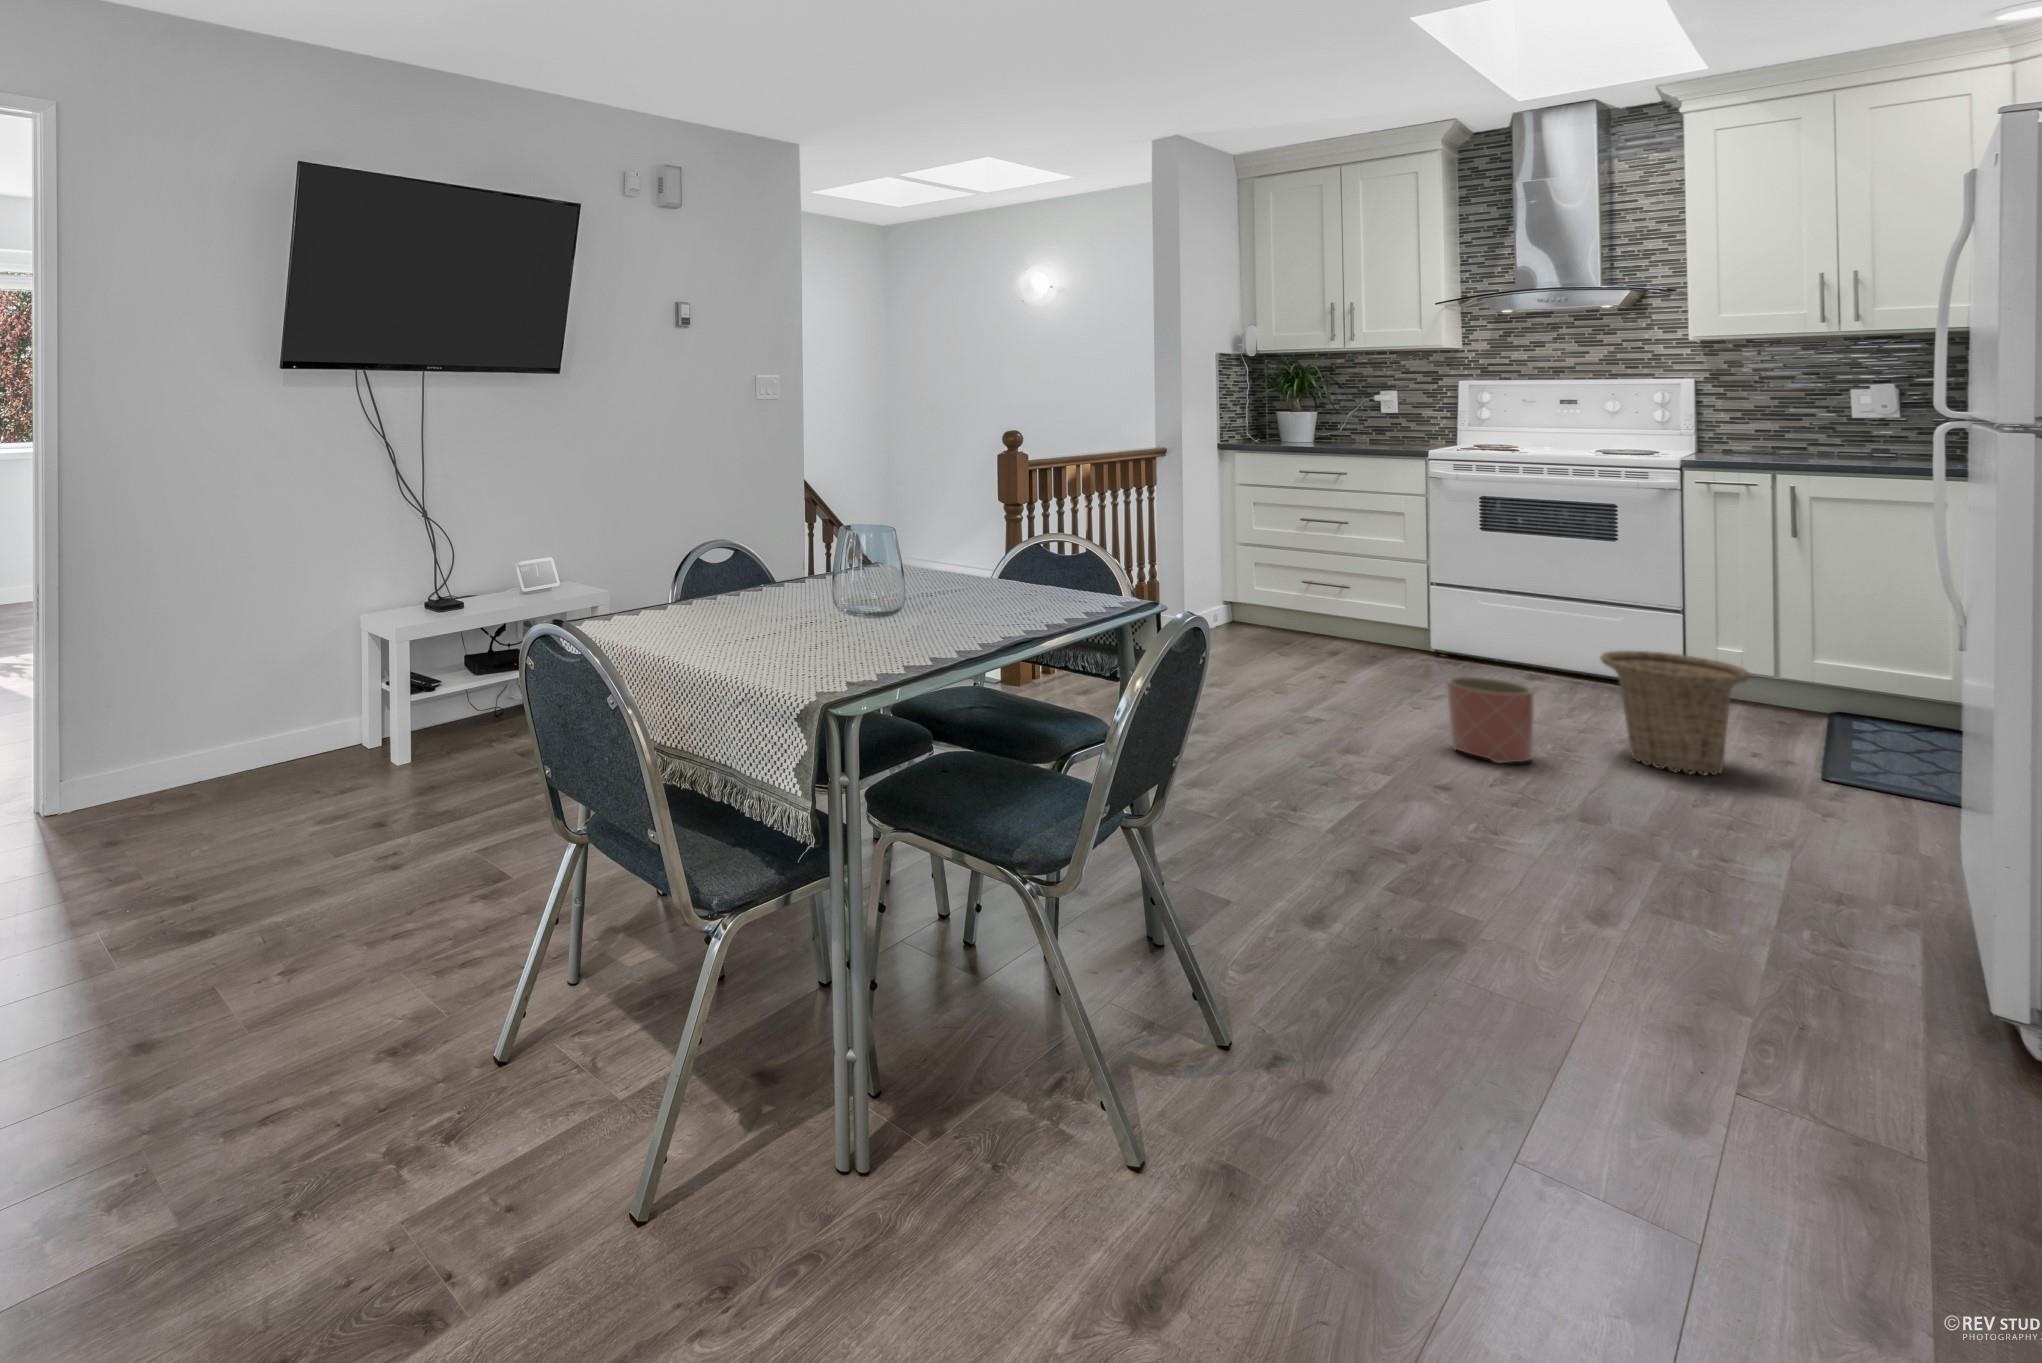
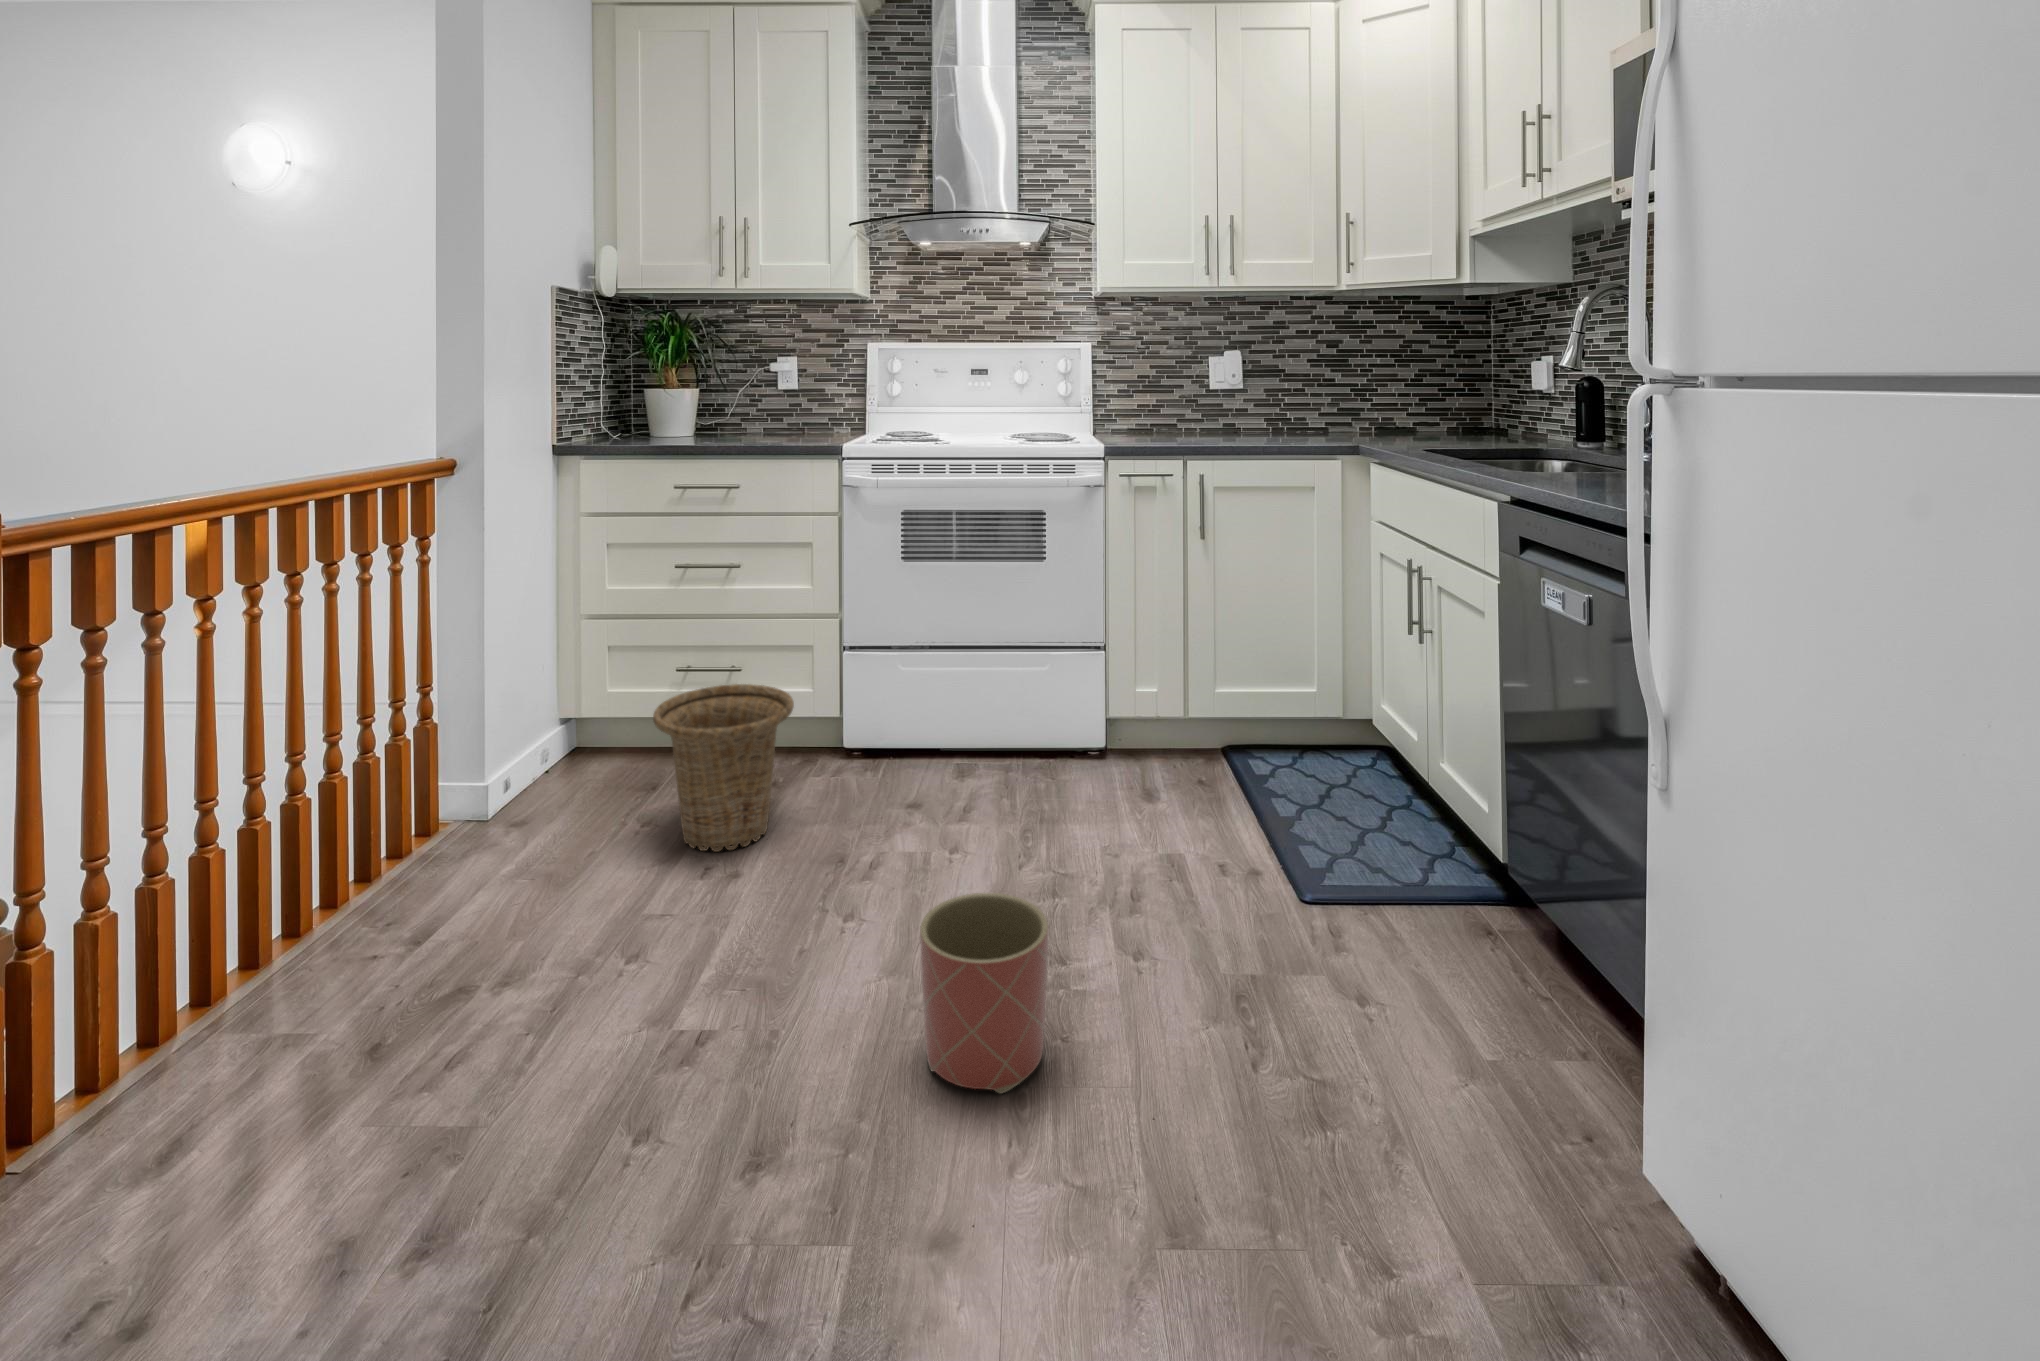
basket: present [1601,651,1750,775] -> present [653,684,794,852]

